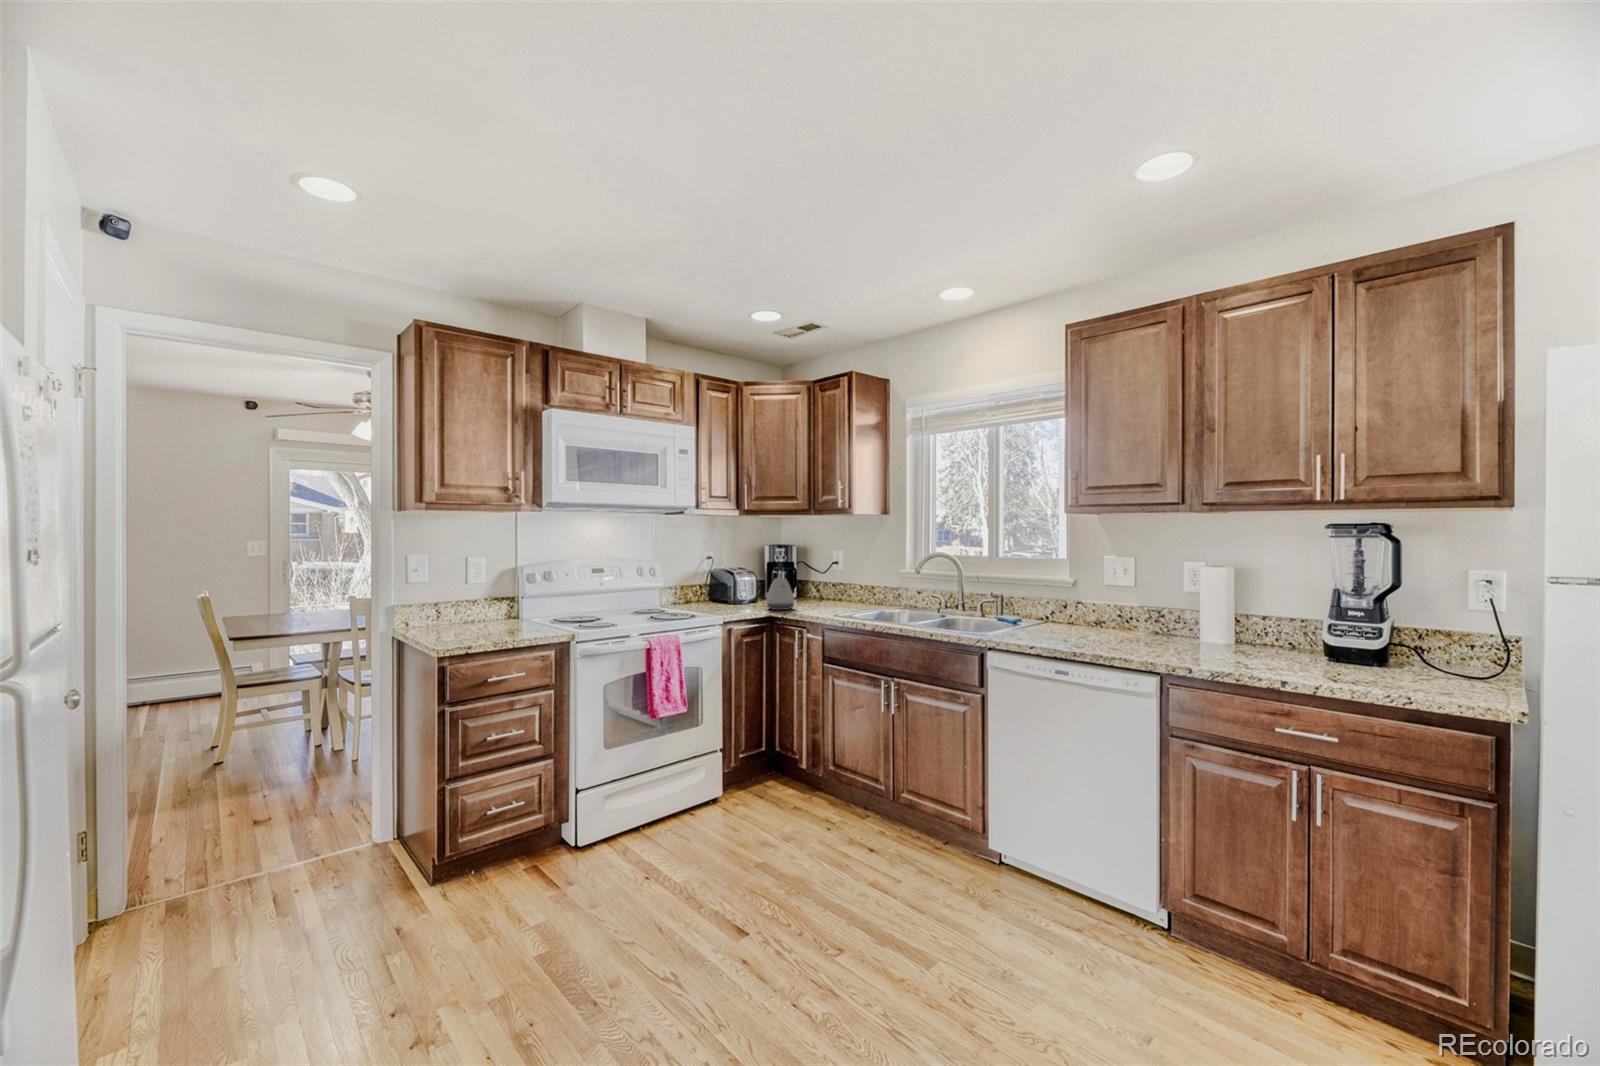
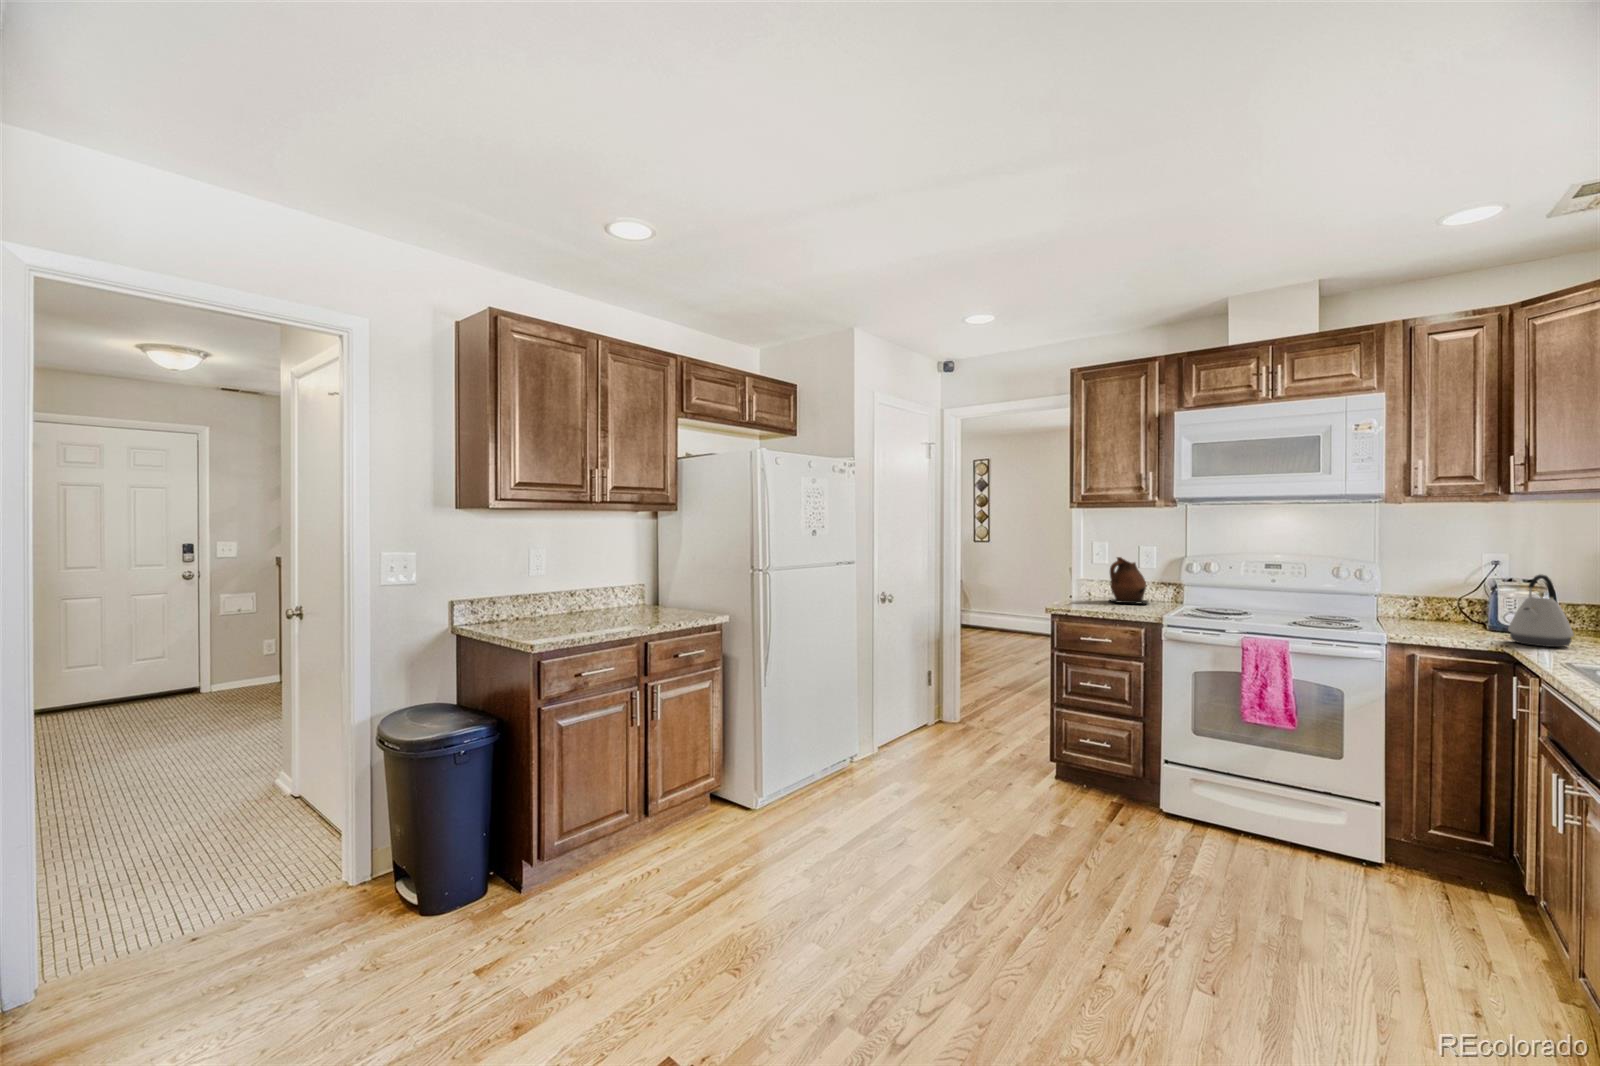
ceramic pitcher: none [444,572,502,629] -> present [1110,557,1148,604]

